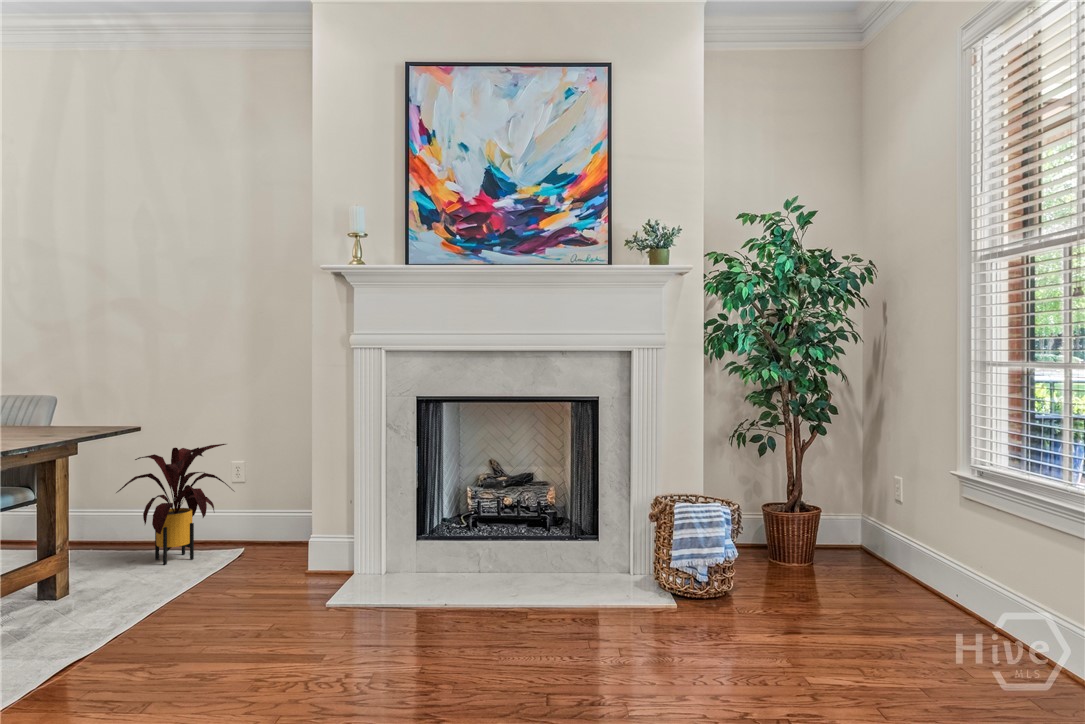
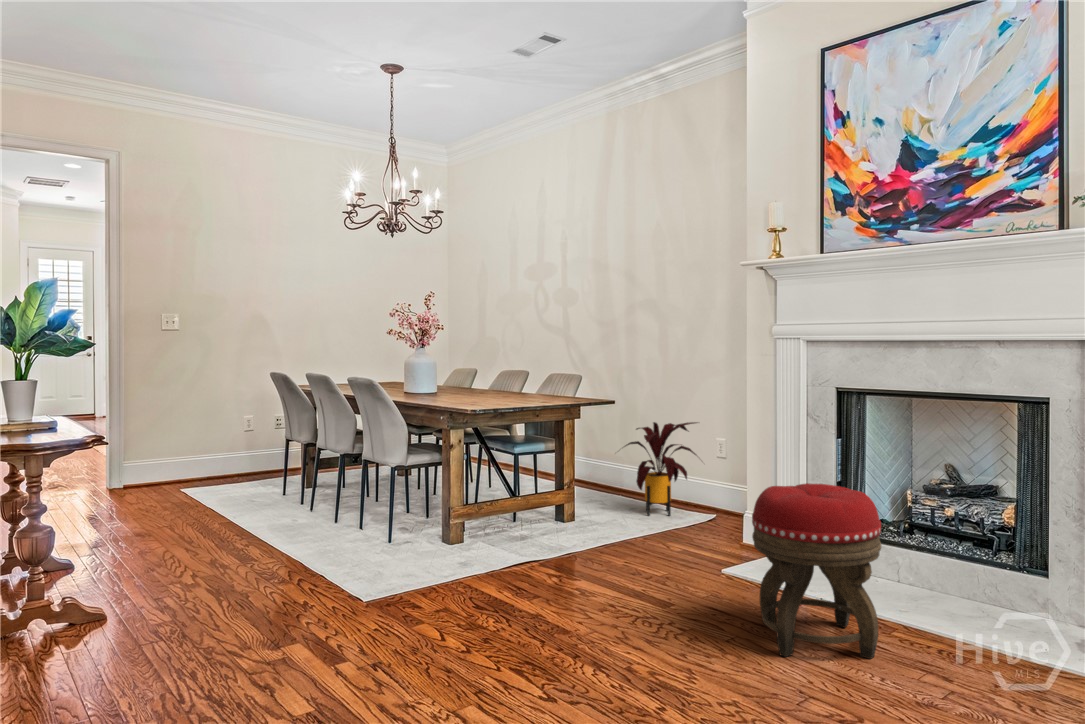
footstool: none [424,488,550,673] -> present [752,483,881,659]

